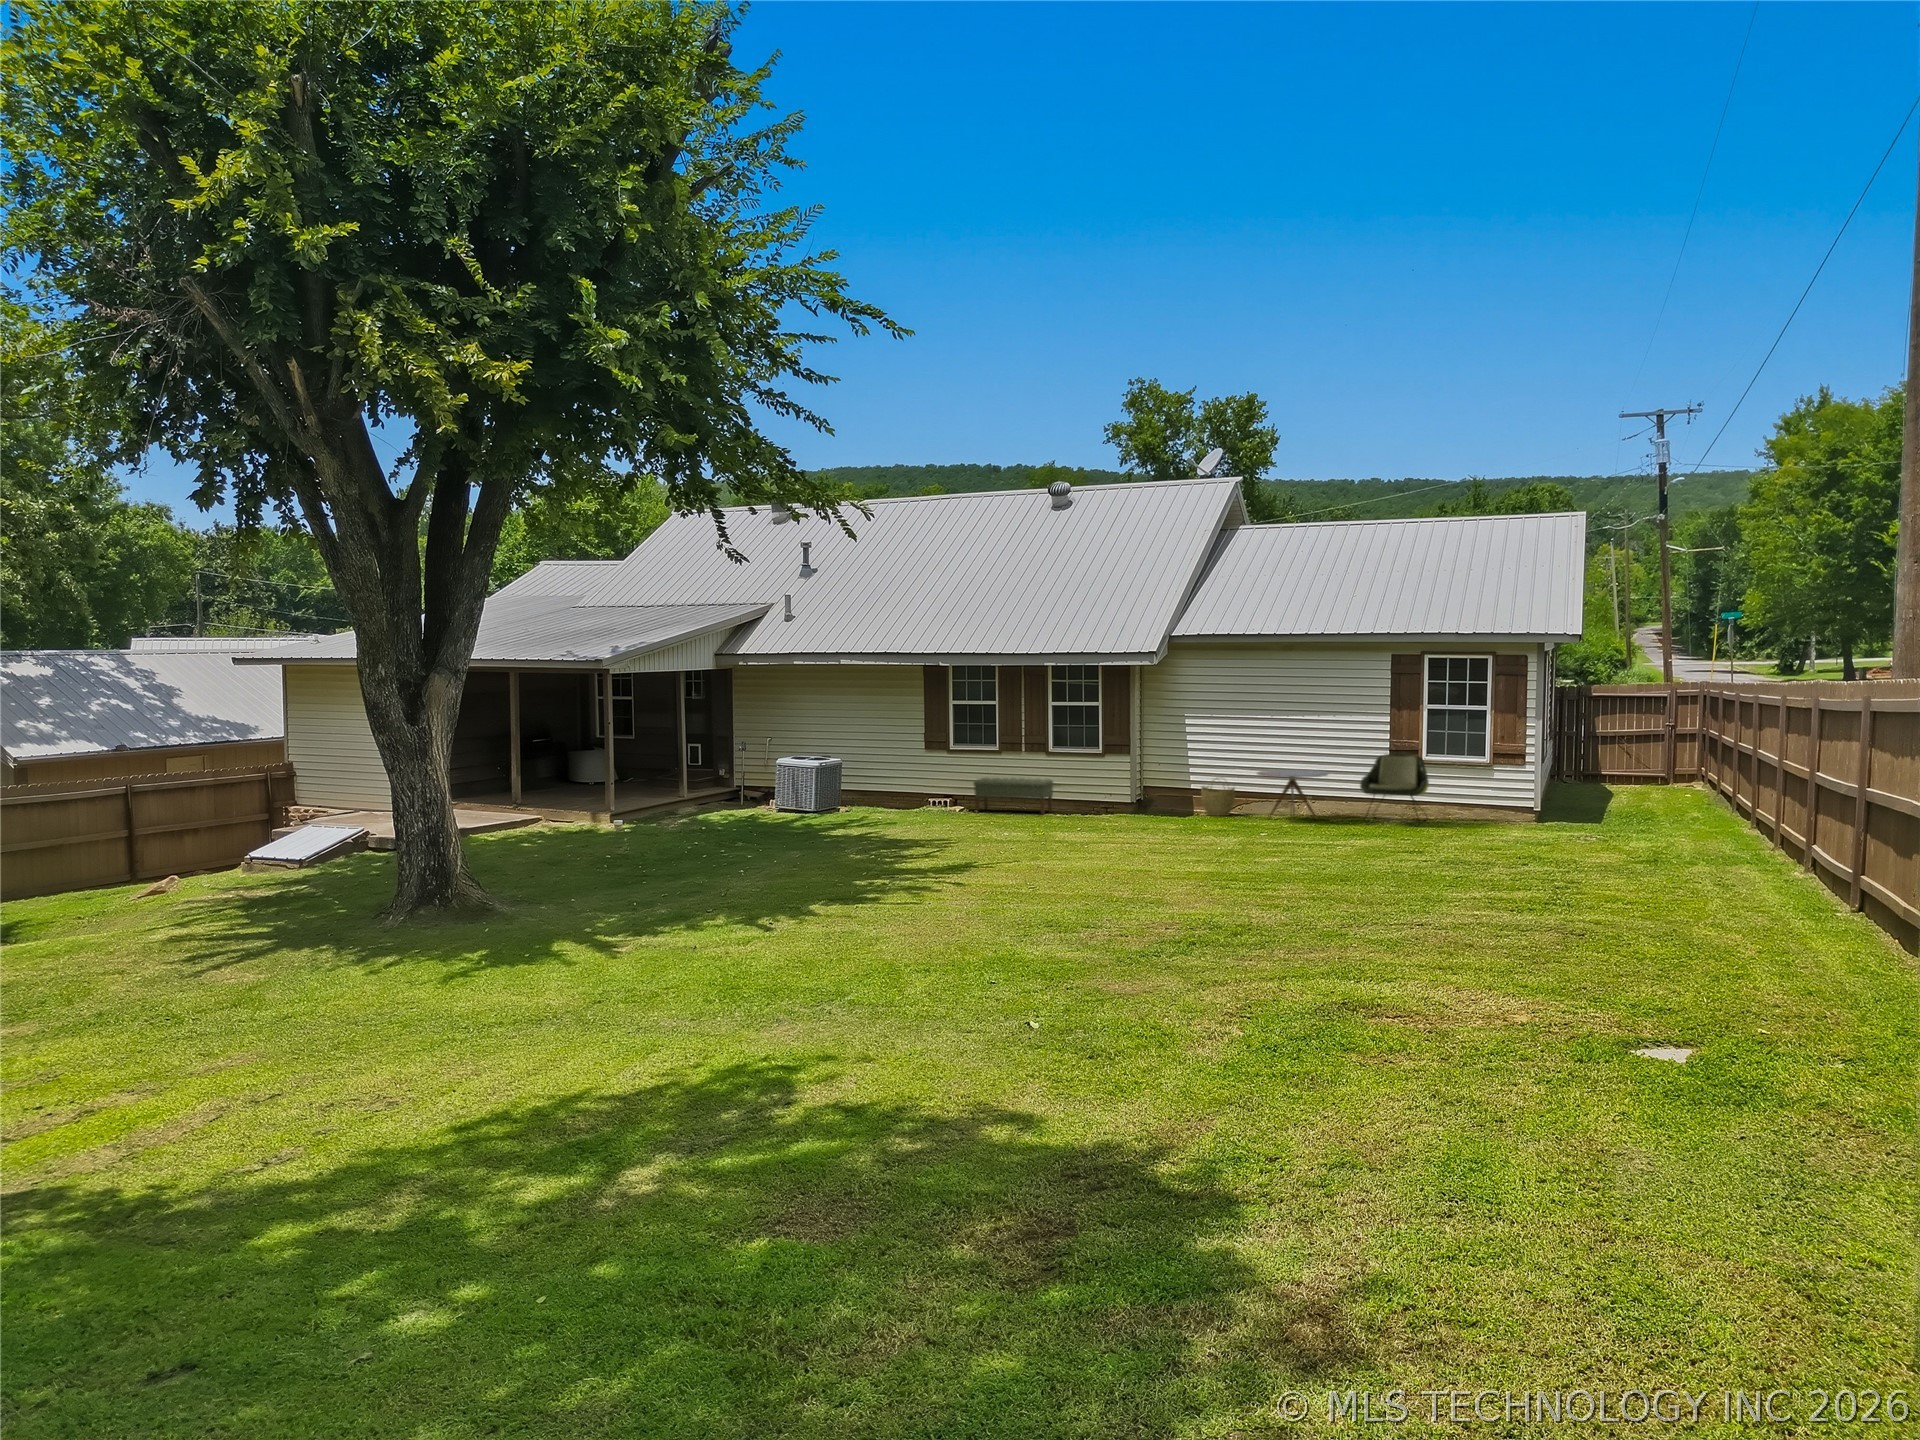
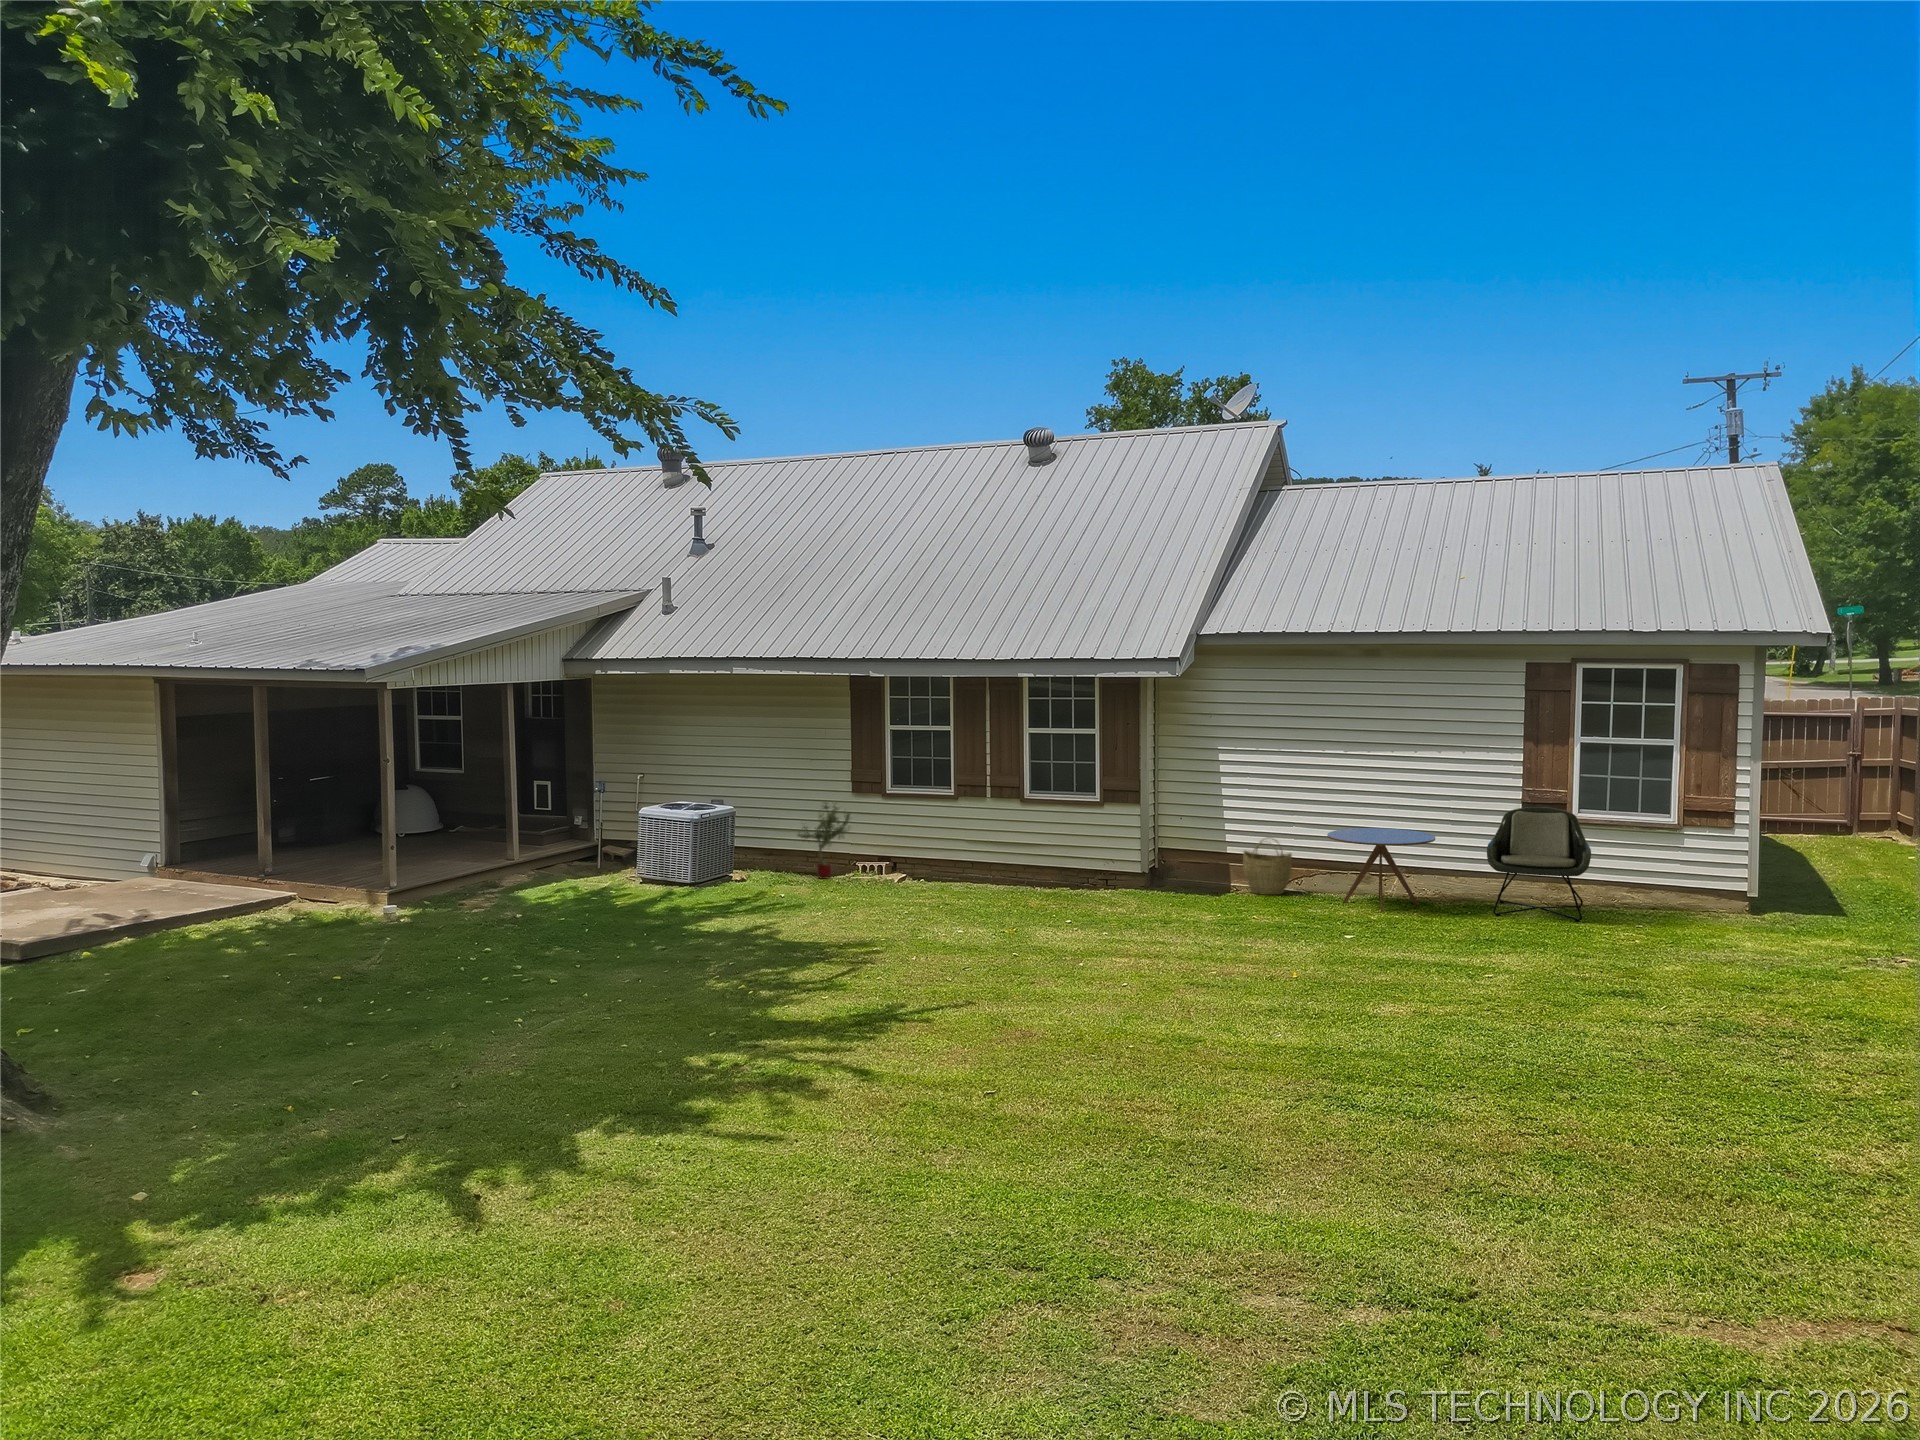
potted tree: none [885,755,926,810] -> present [797,803,850,879]
bench: present [974,778,1053,815] -> none [917,834,1031,891]

